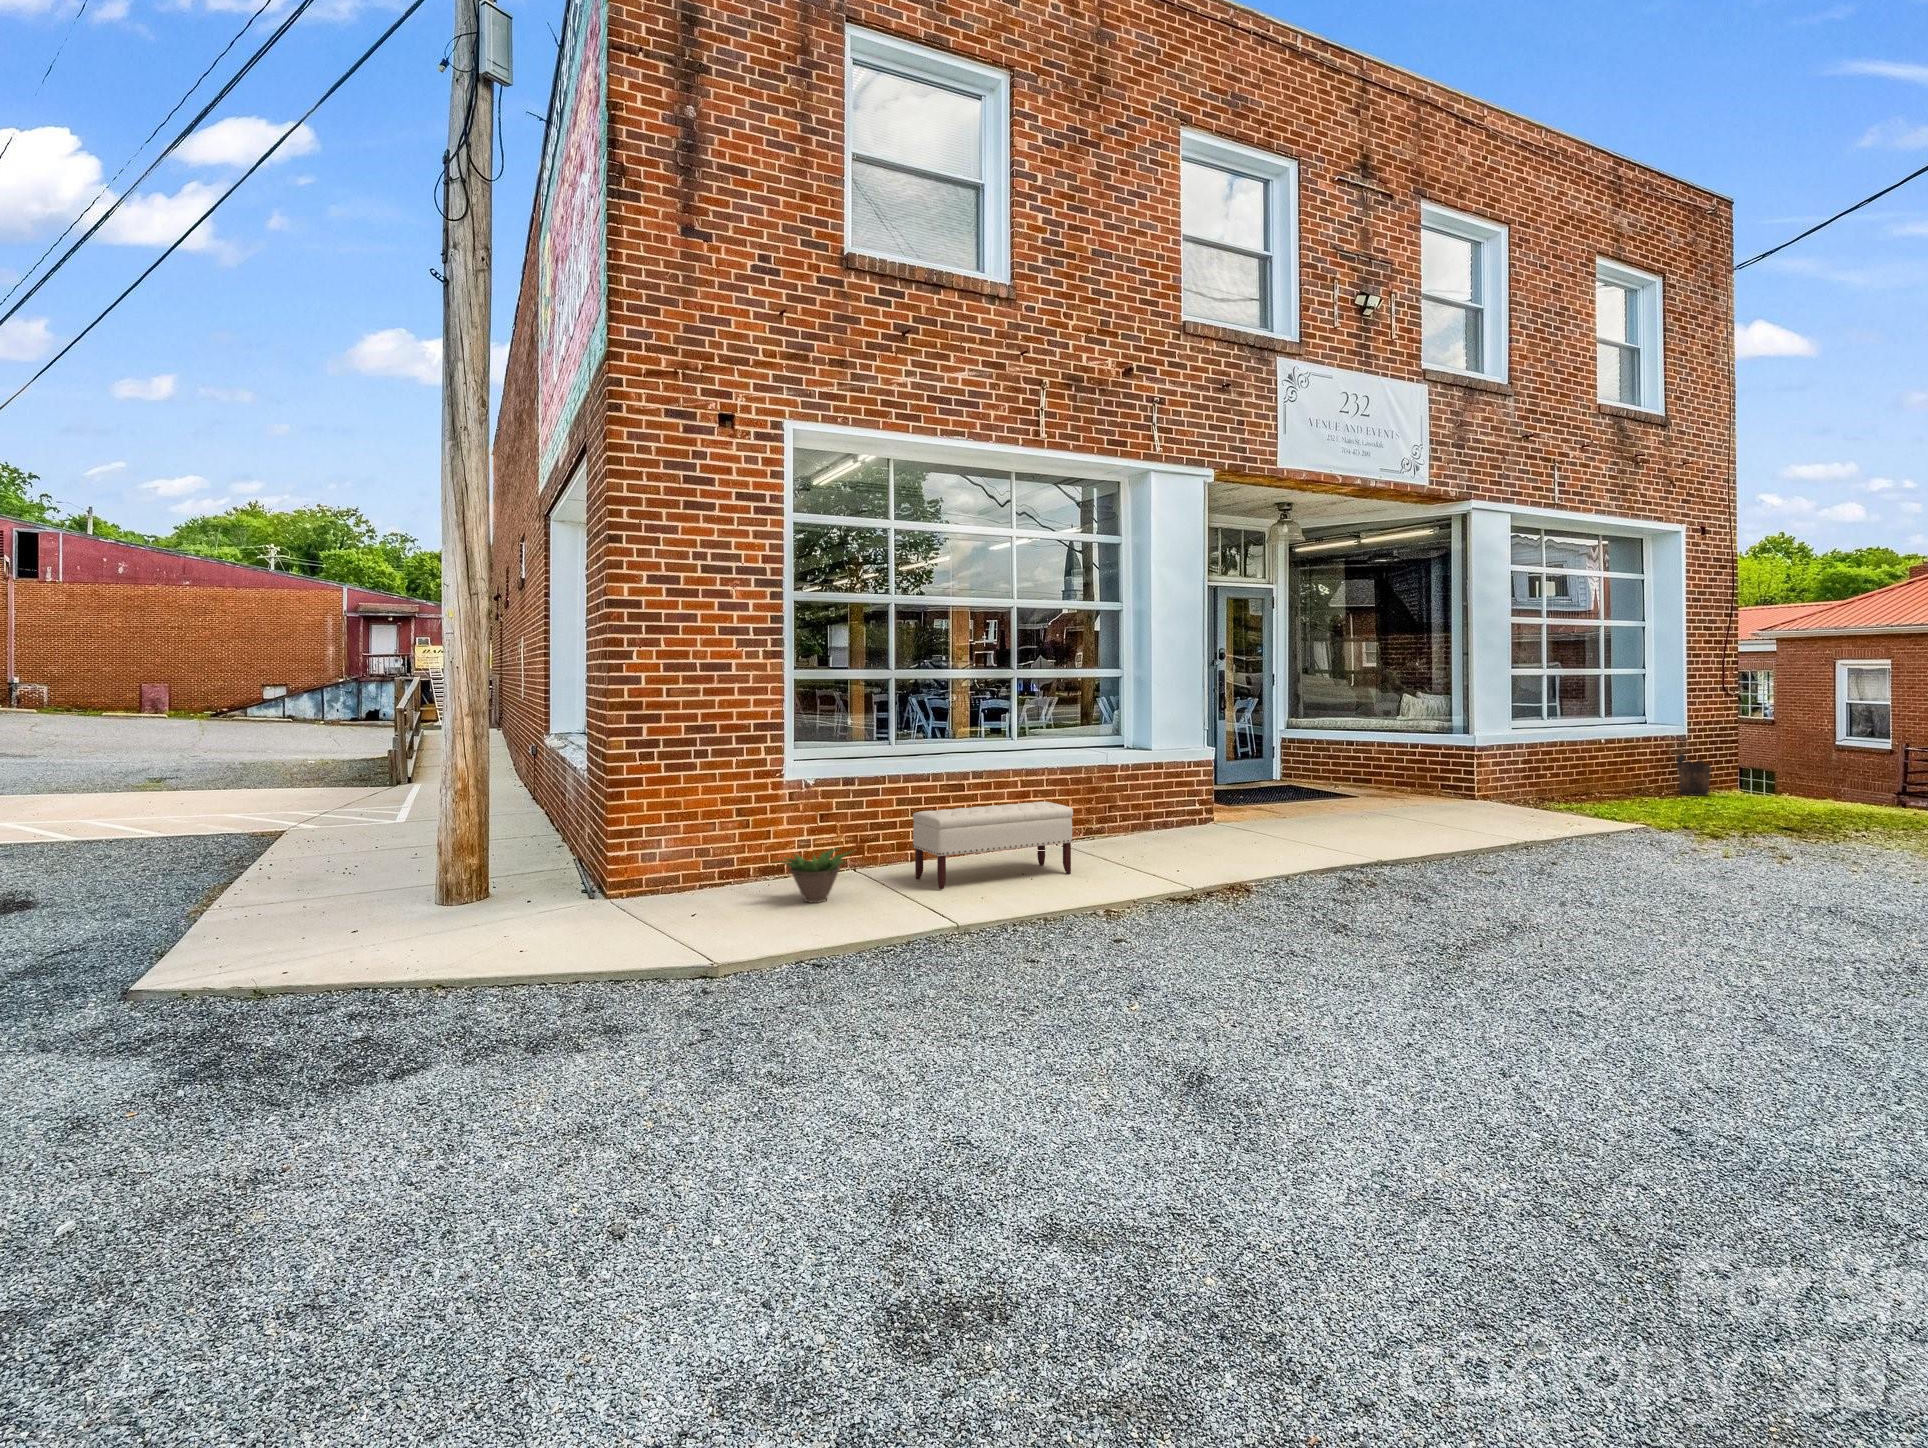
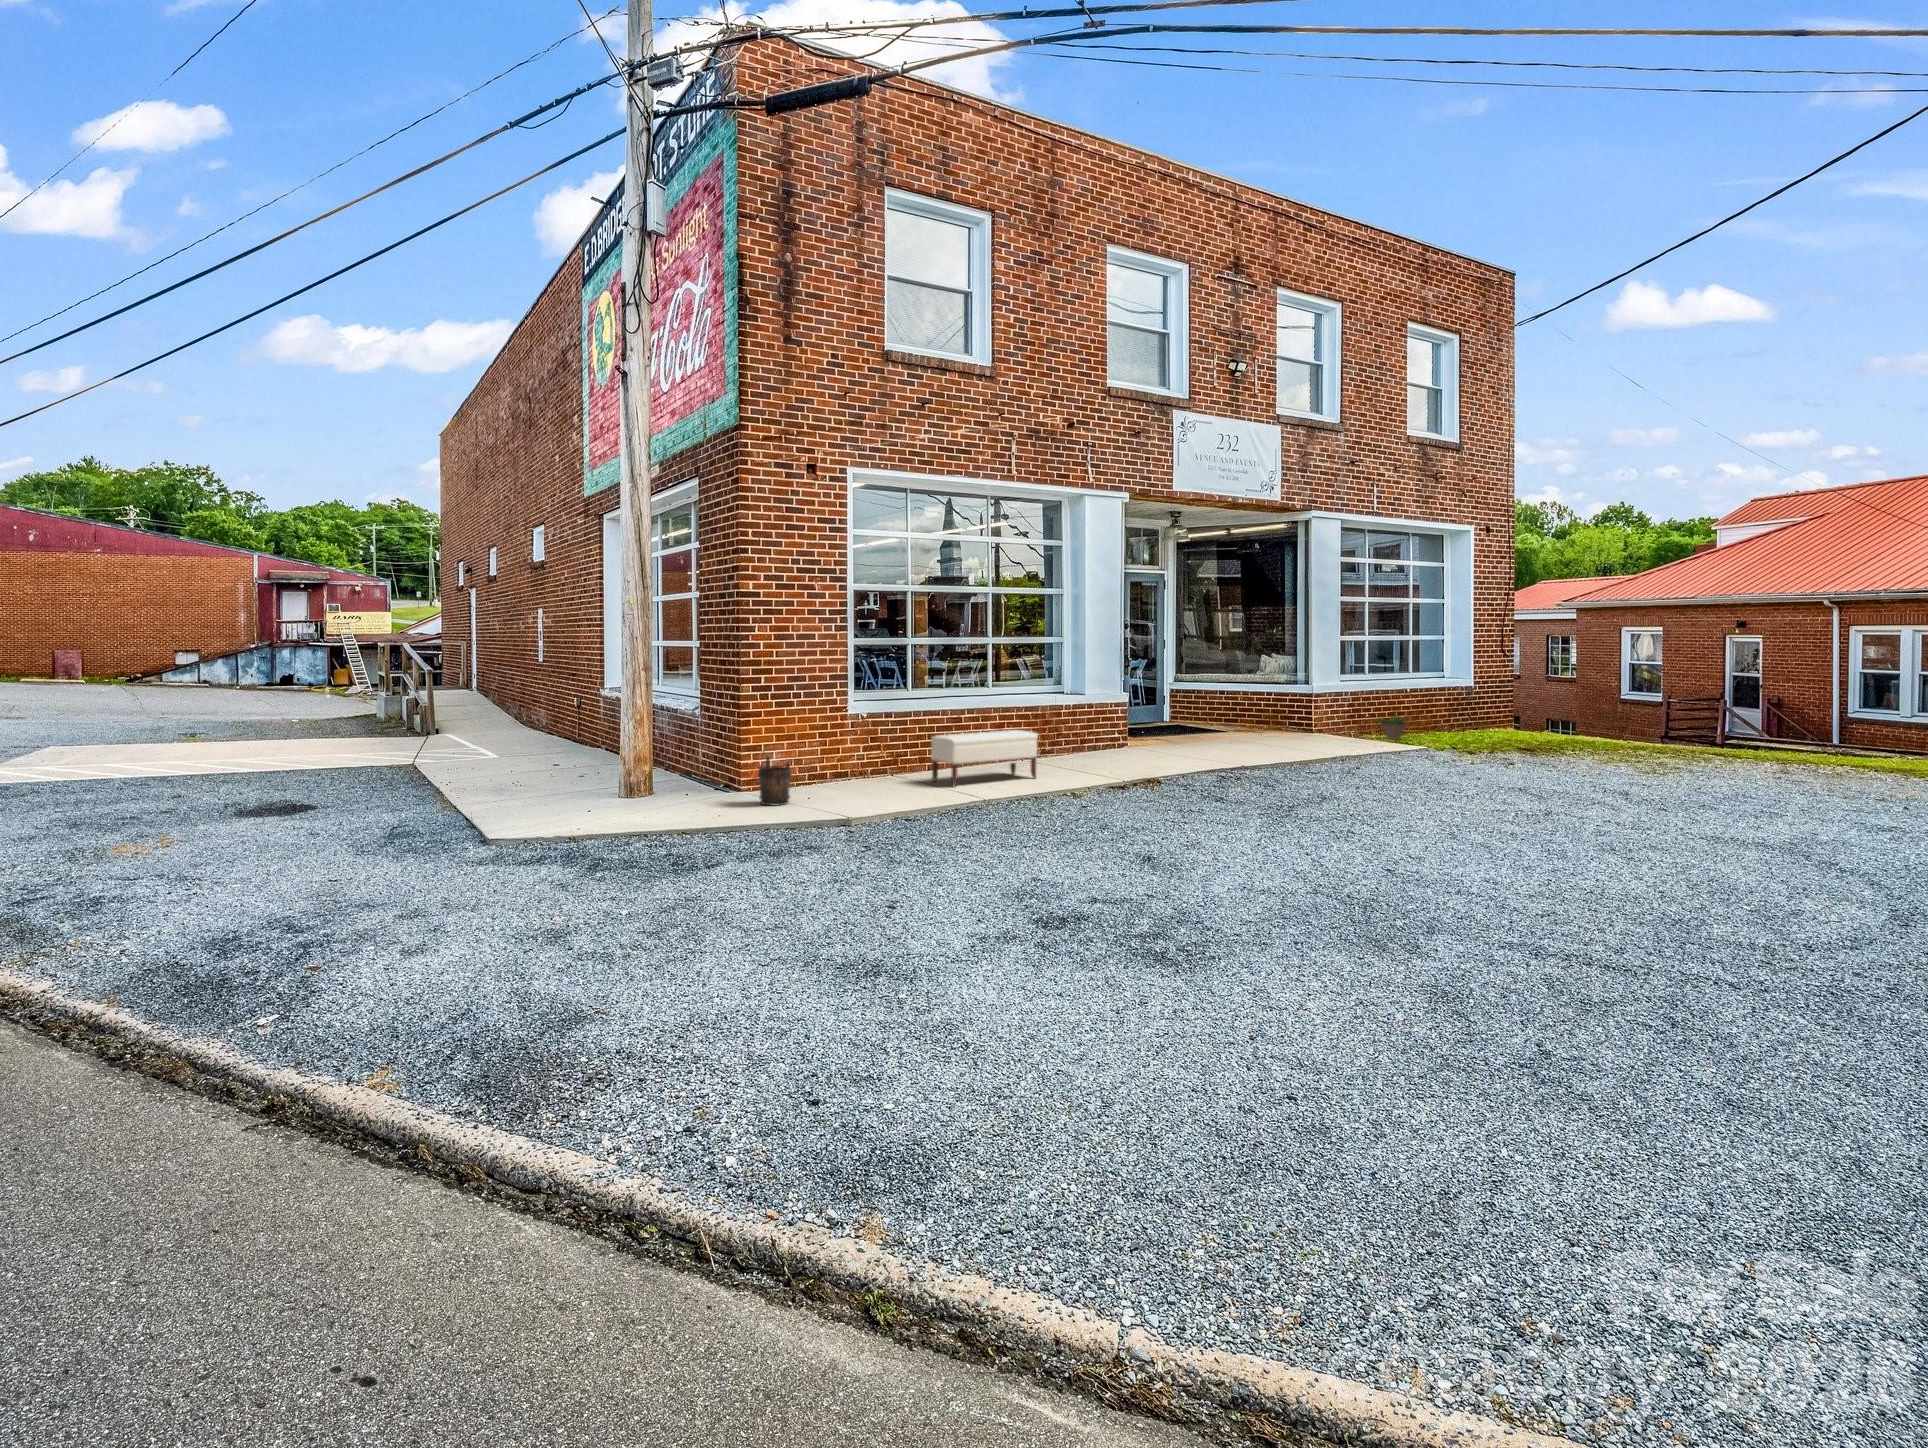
bucket: present [1667,749,1711,796] -> present [758,751,792,806]
decorative plant: present [777,848,852,903] -> present [1378,716,1412,739]

